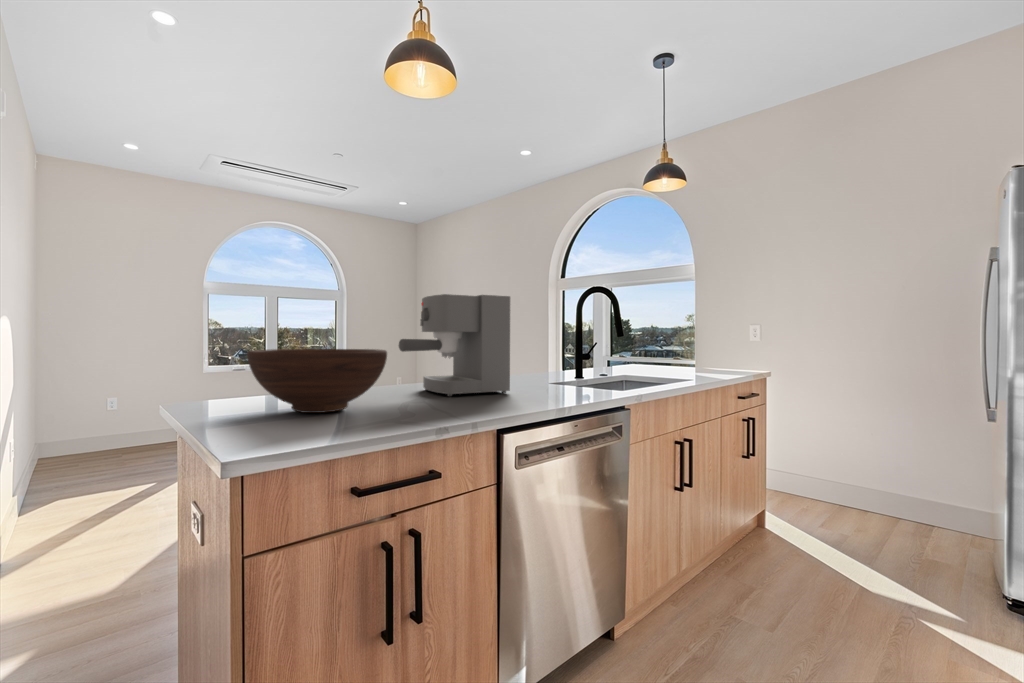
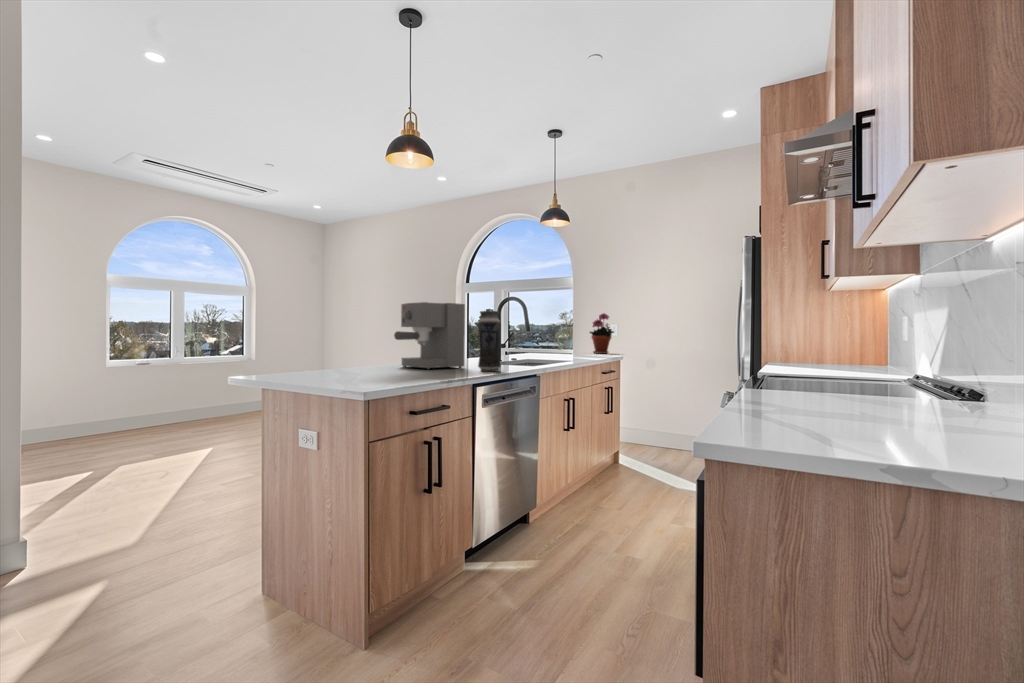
vase: none [522,304,558,403] -> present [478,311,501,371]
potted plant: none [720,310,756,365] -> present [590,313,614,354]
fruit bowl: present [247,349,387,413] -> none [318,337,403,376]

